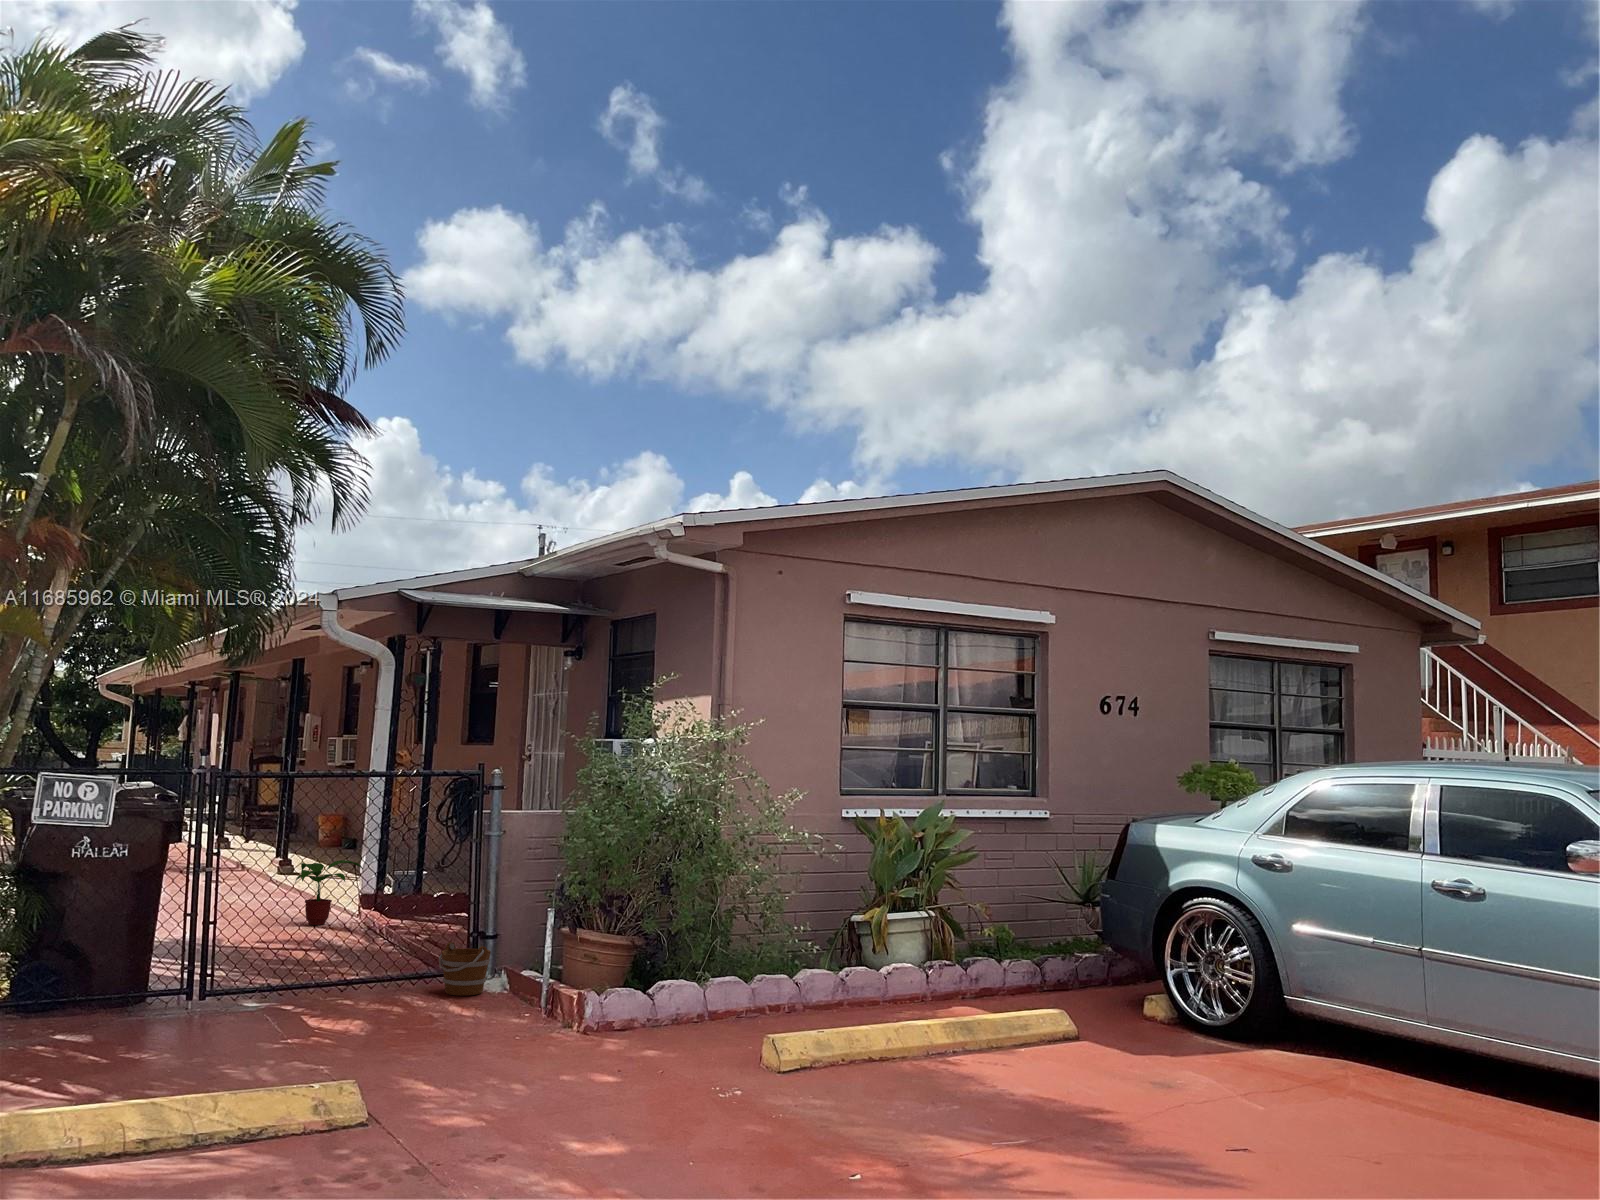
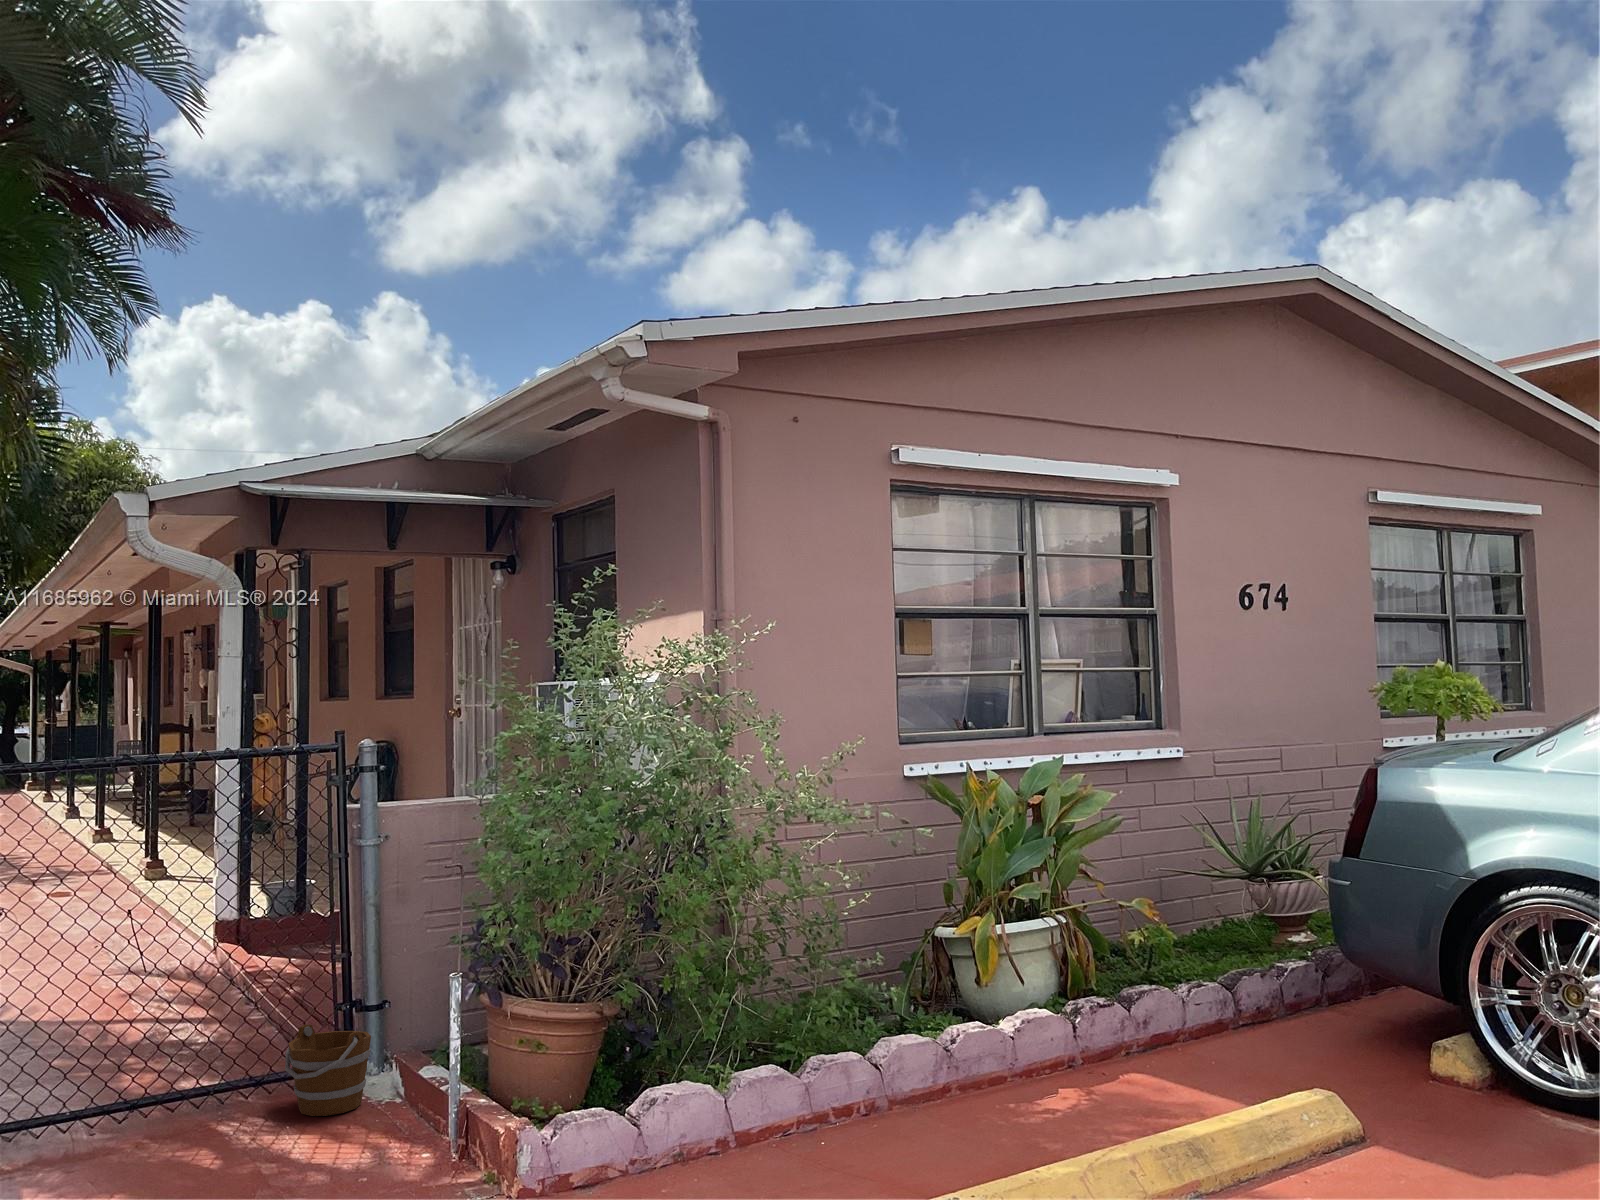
potted plant: present [295,860,363,925] -> none [116,874,221,971]

